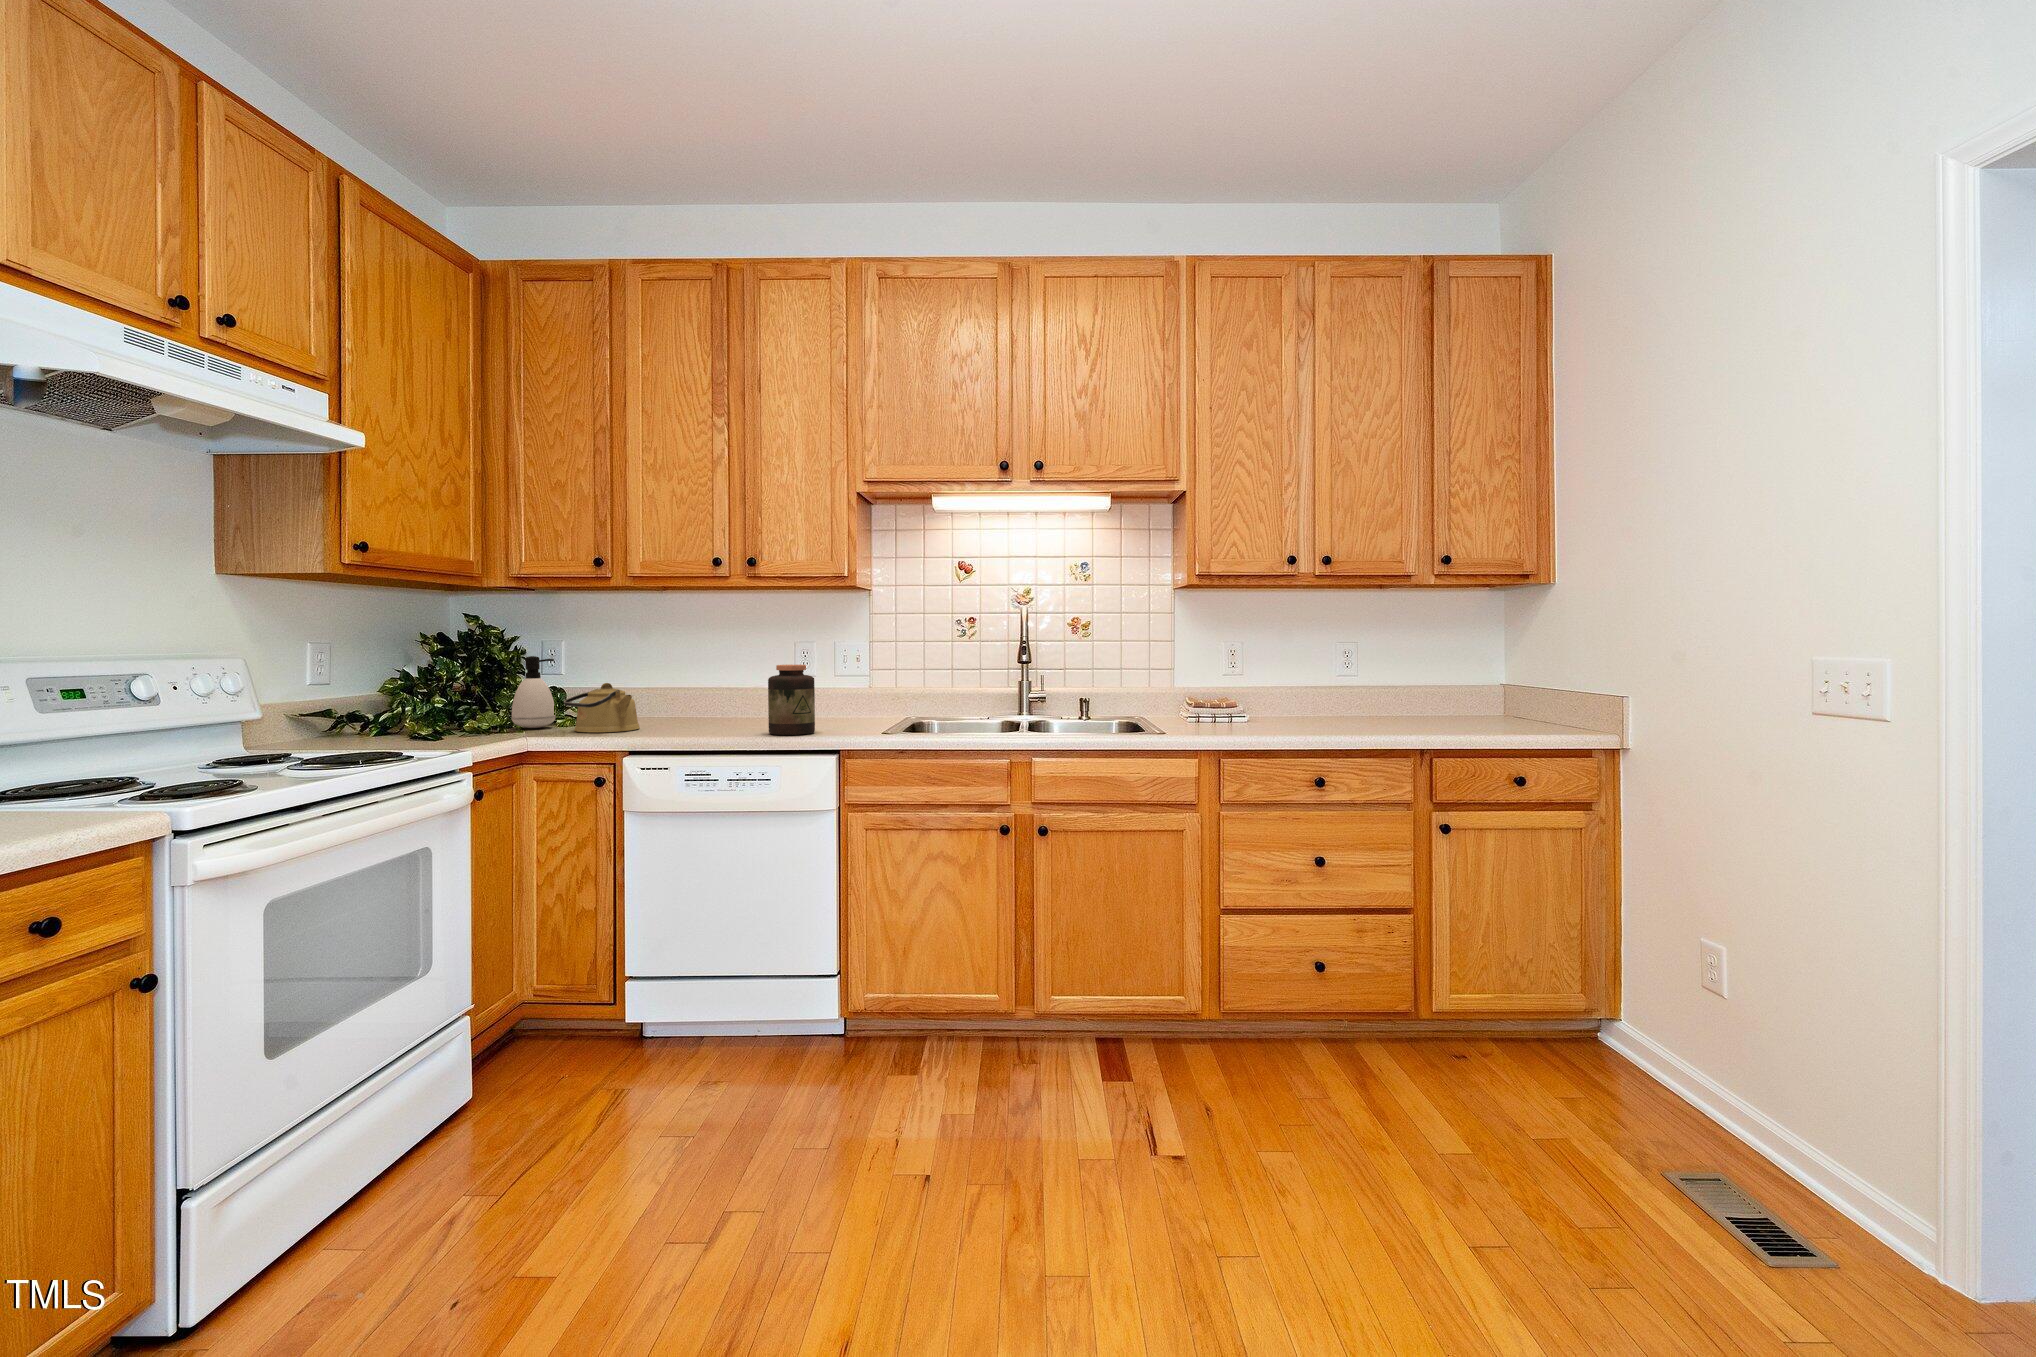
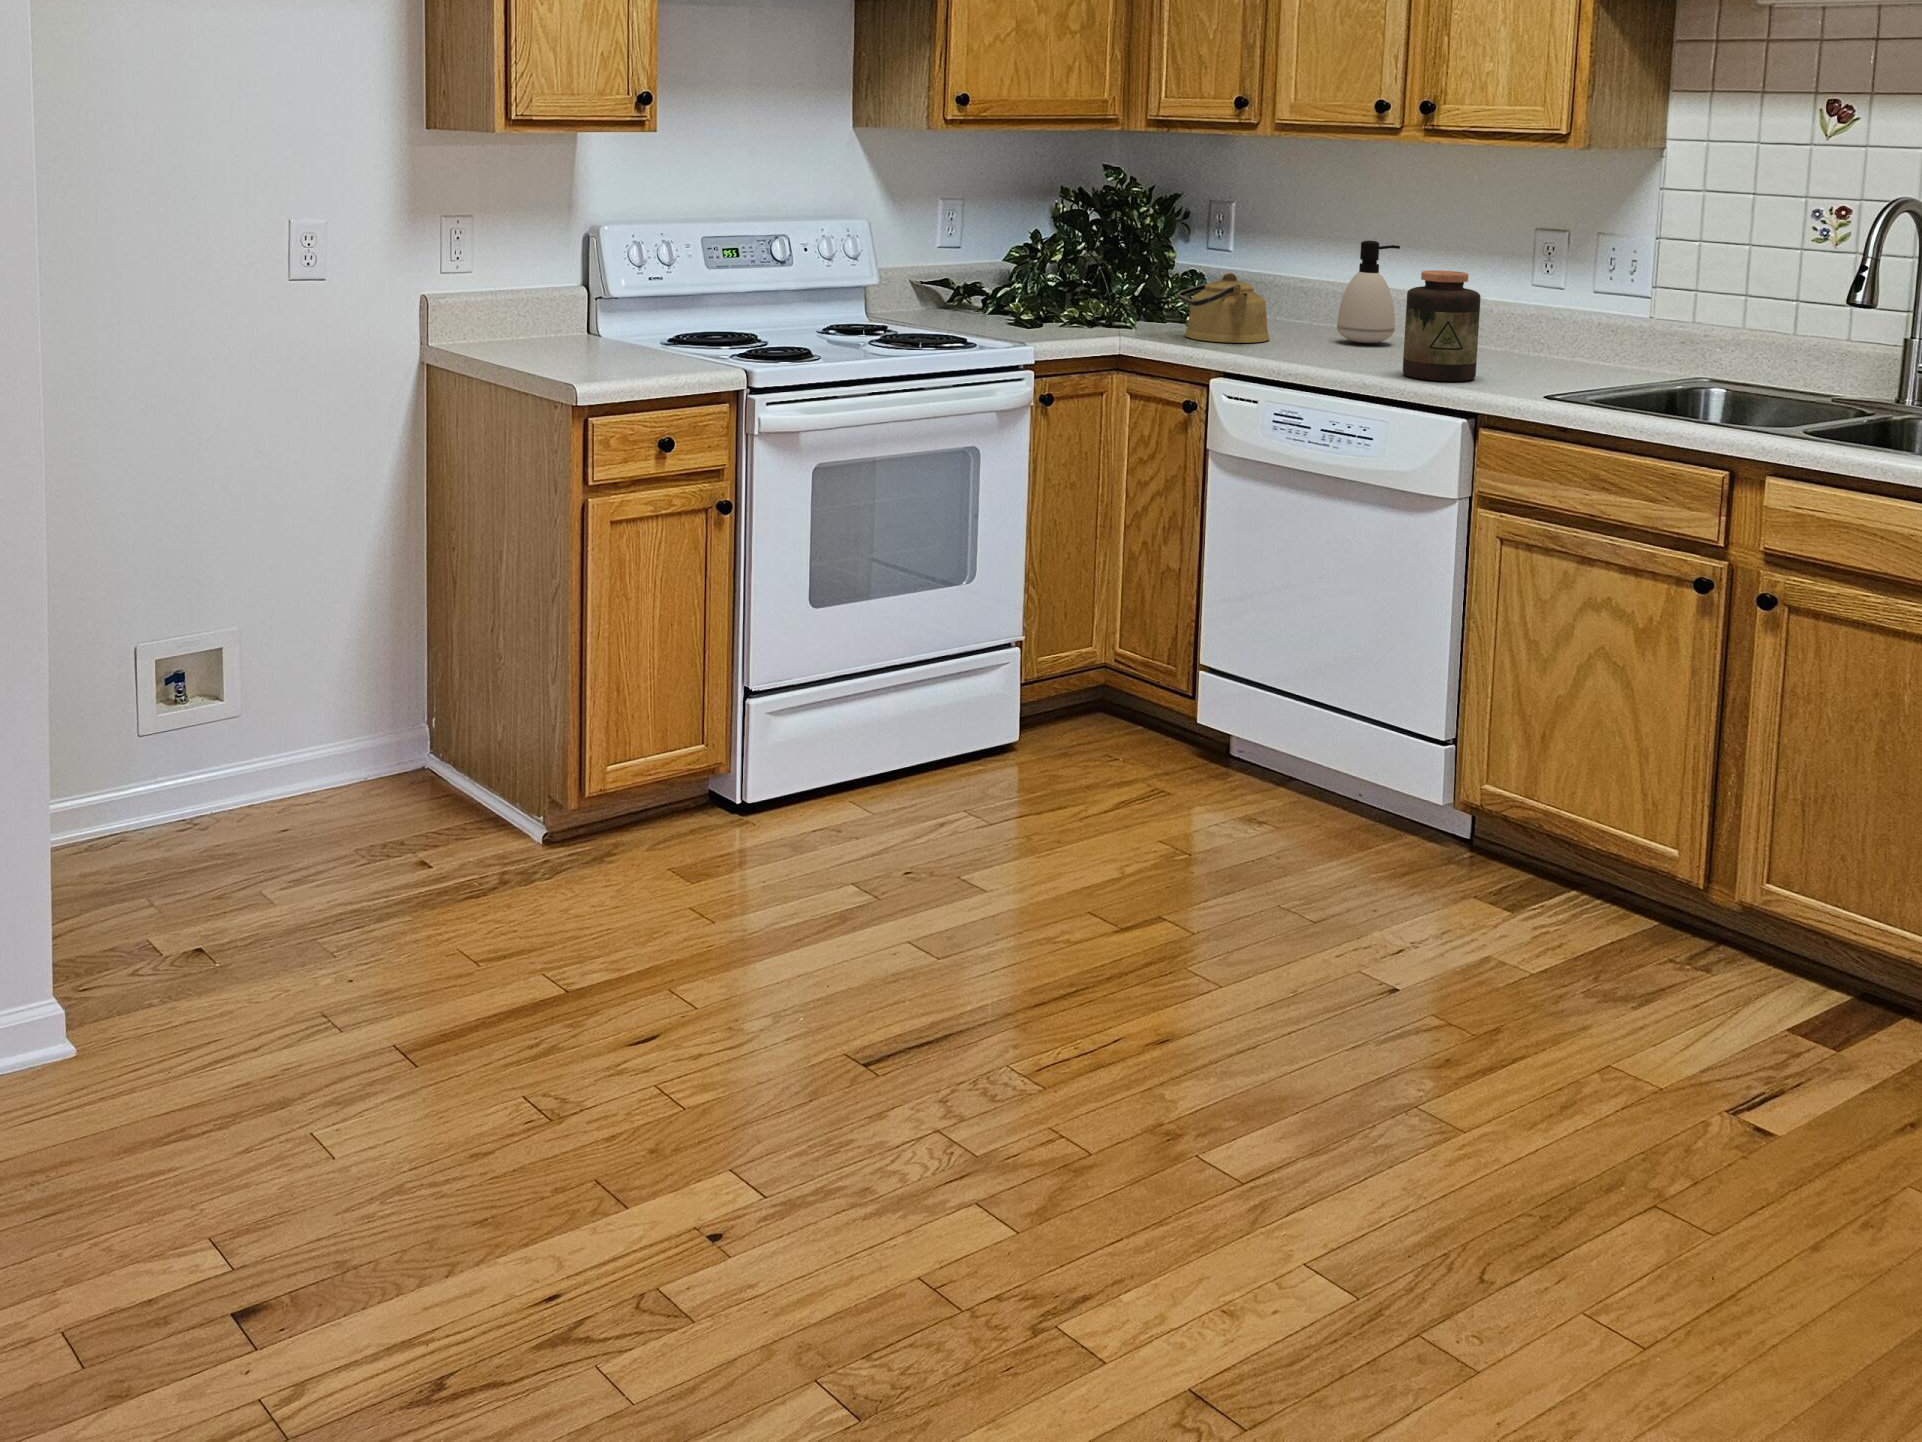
soap dispenser: present [512,656,556,728] -> present [1337,241,1400,343]

